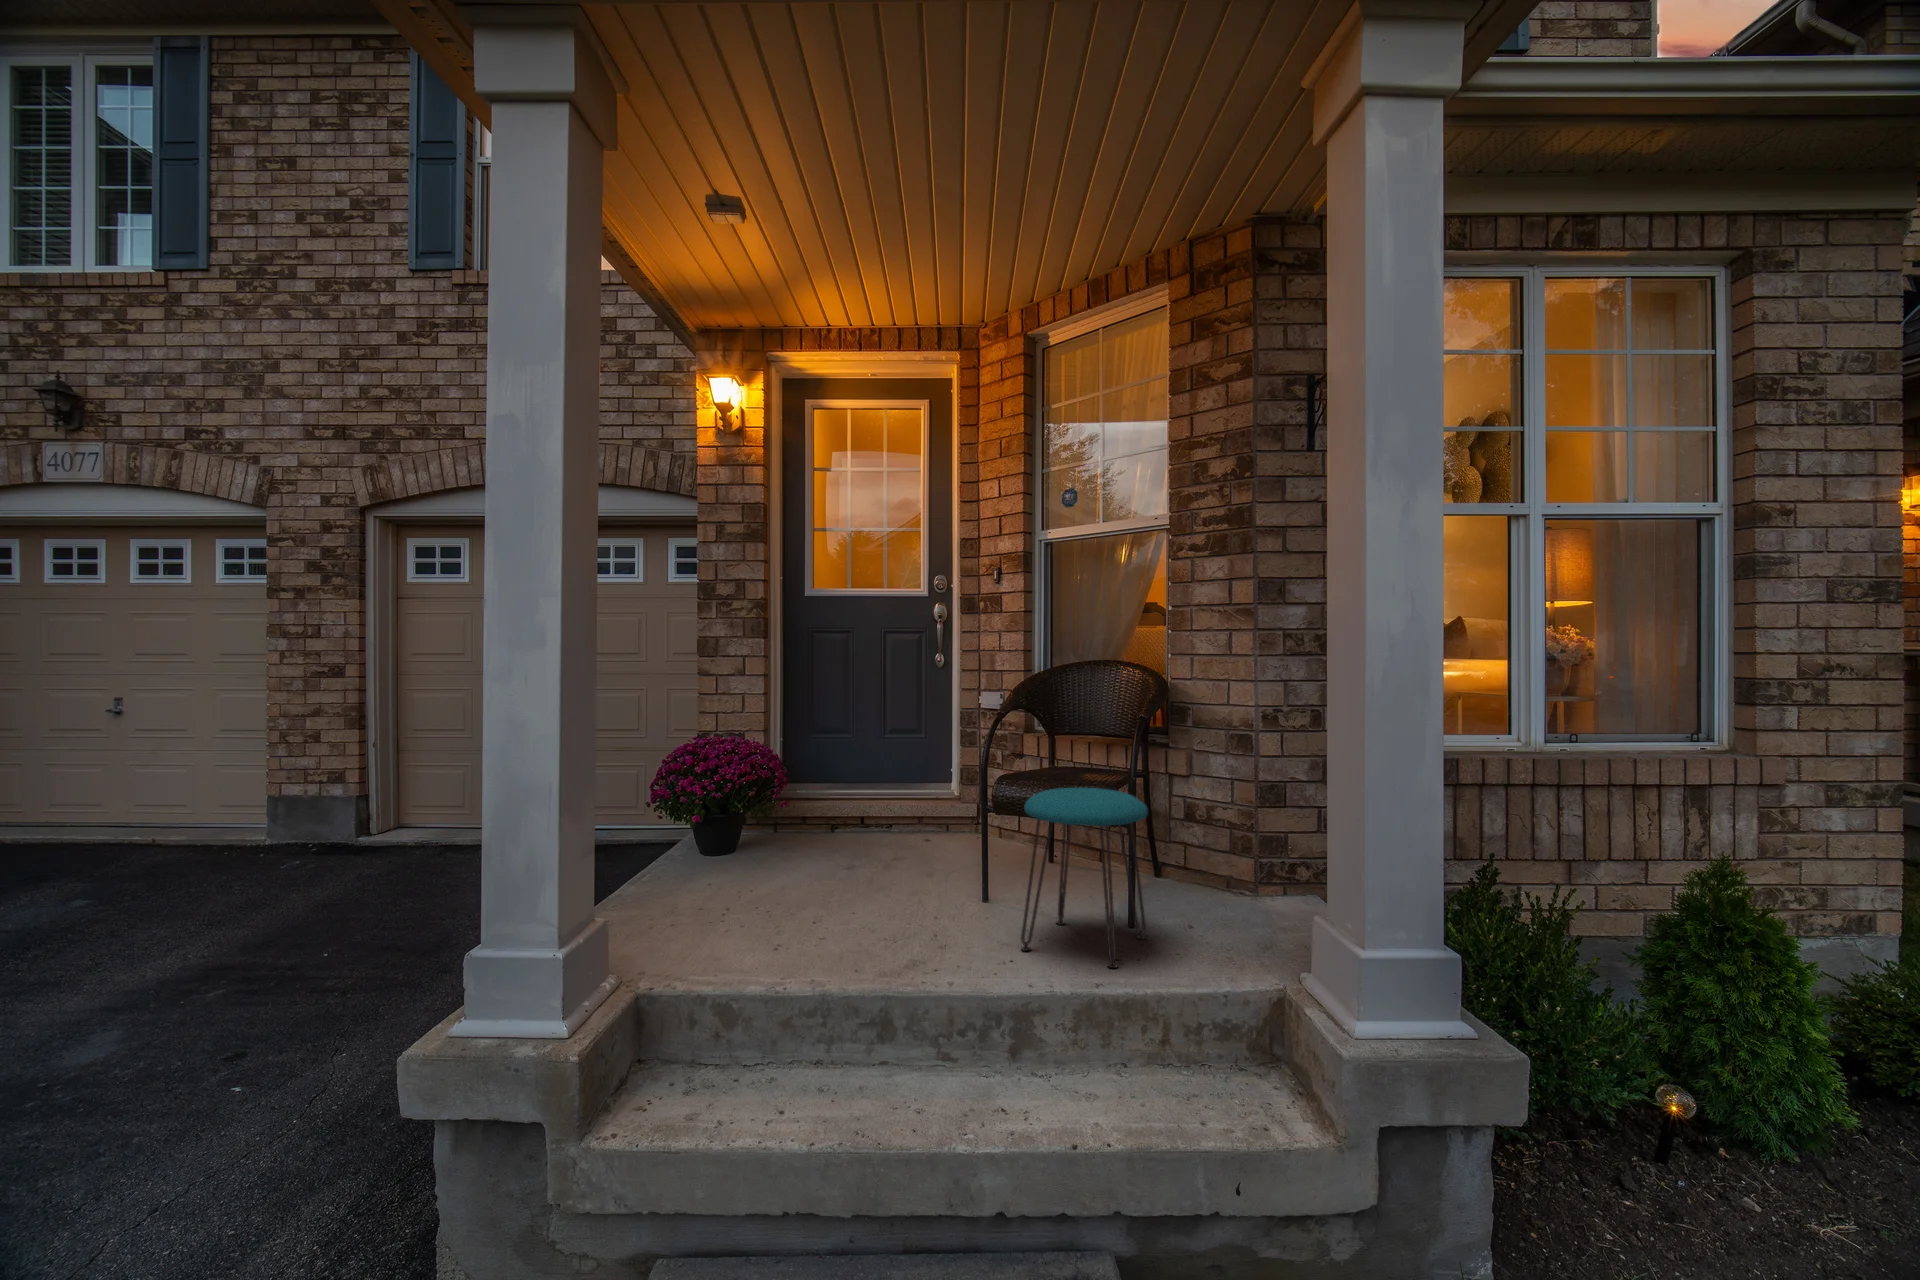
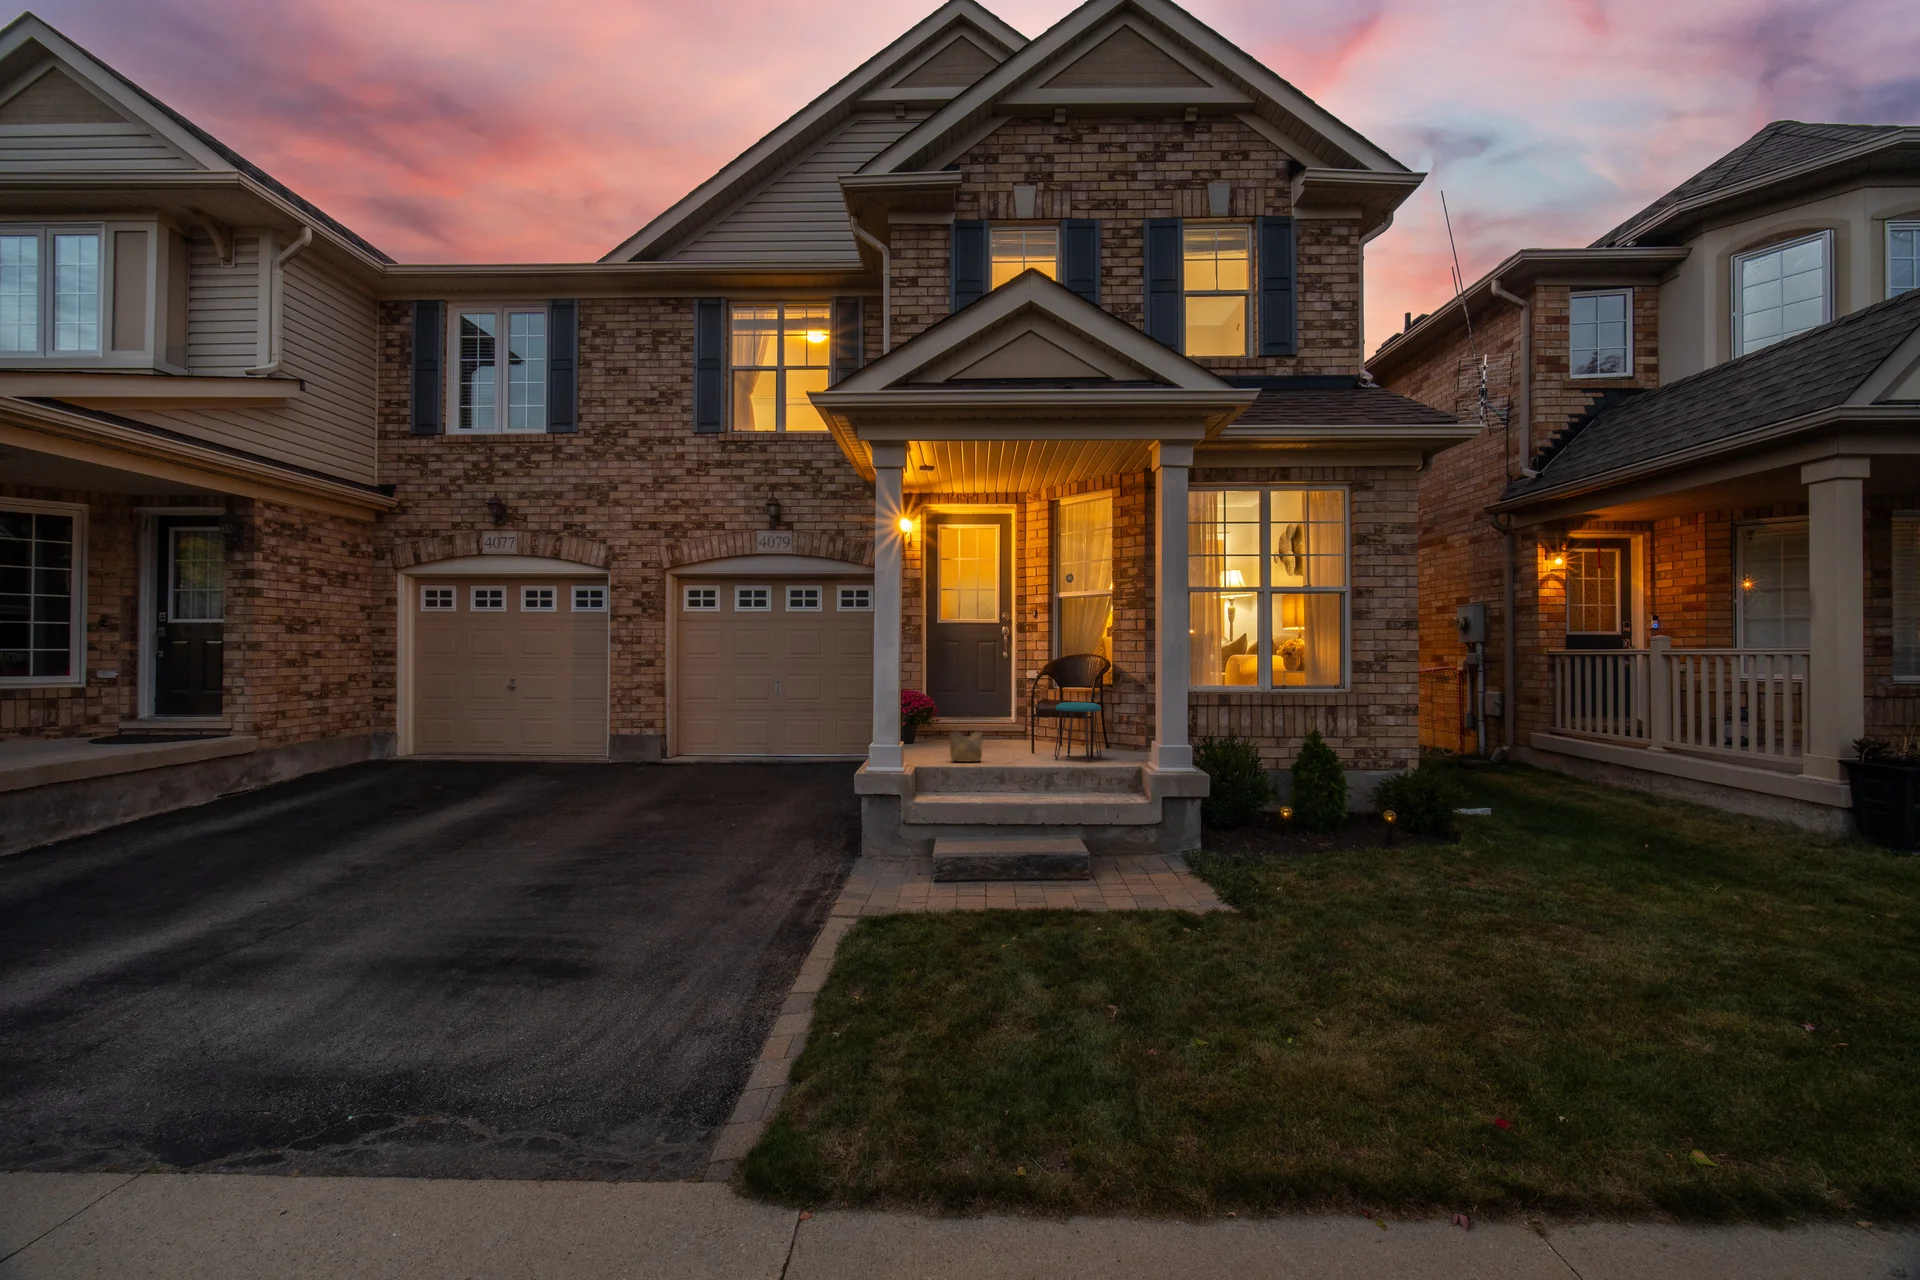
woven basket: none [725,830,822,966] -> present [950,716,983,762]

